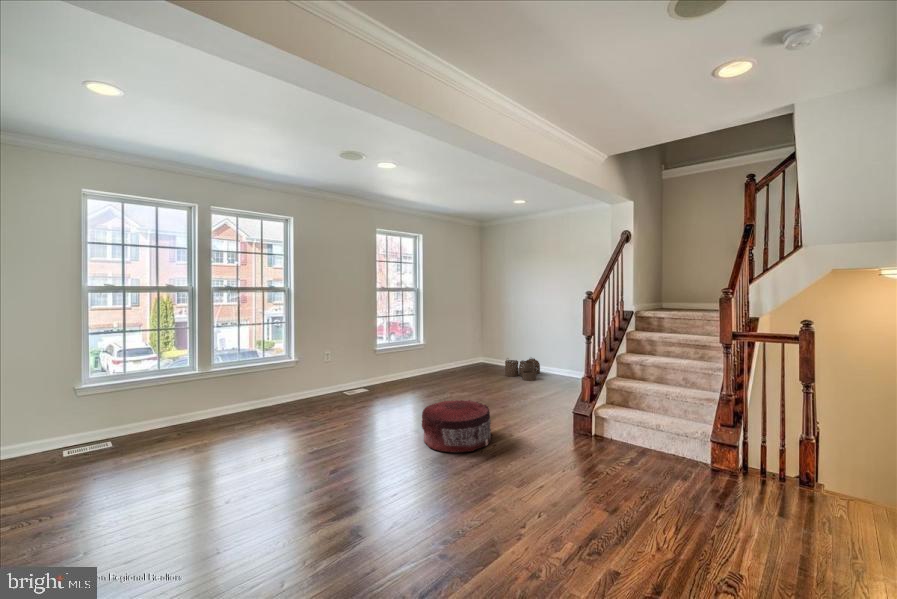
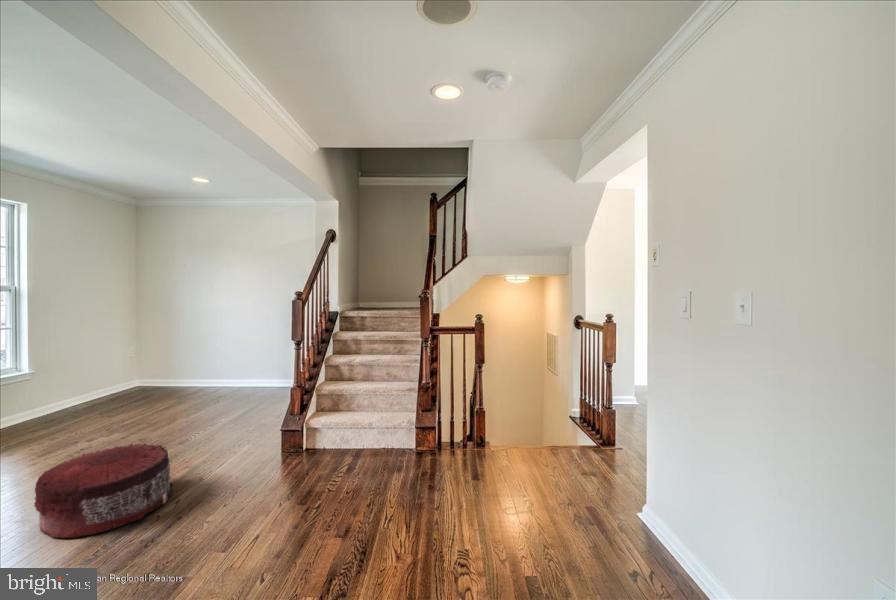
woven basket: present [505,358,540,381] -> none [179,370,227,399]

